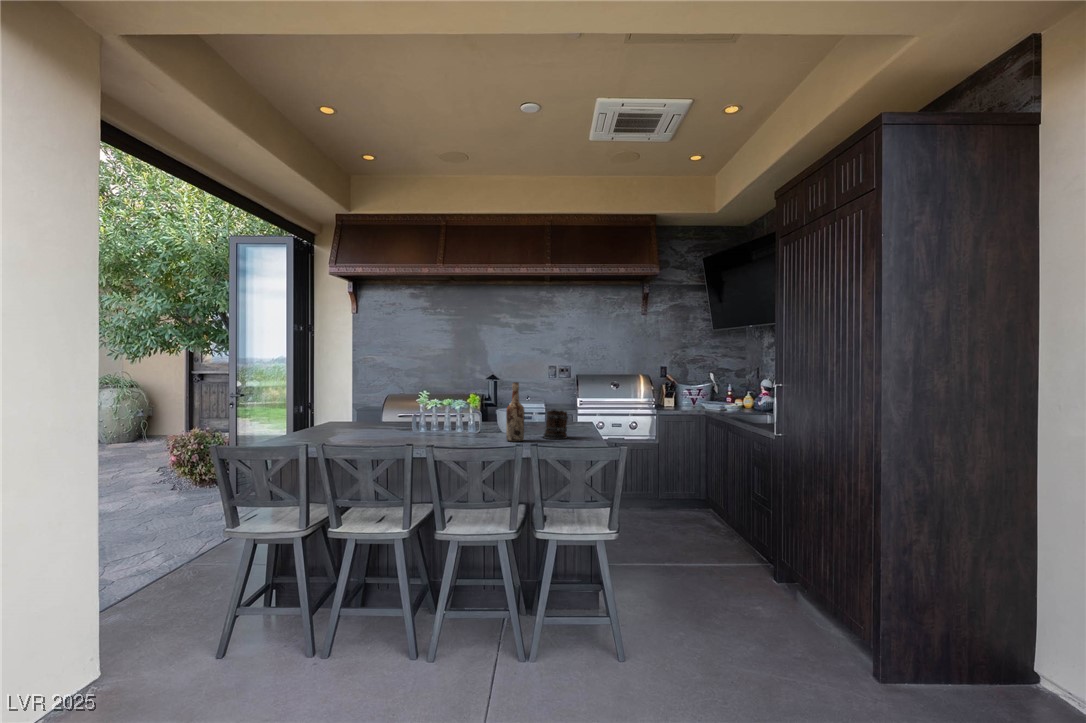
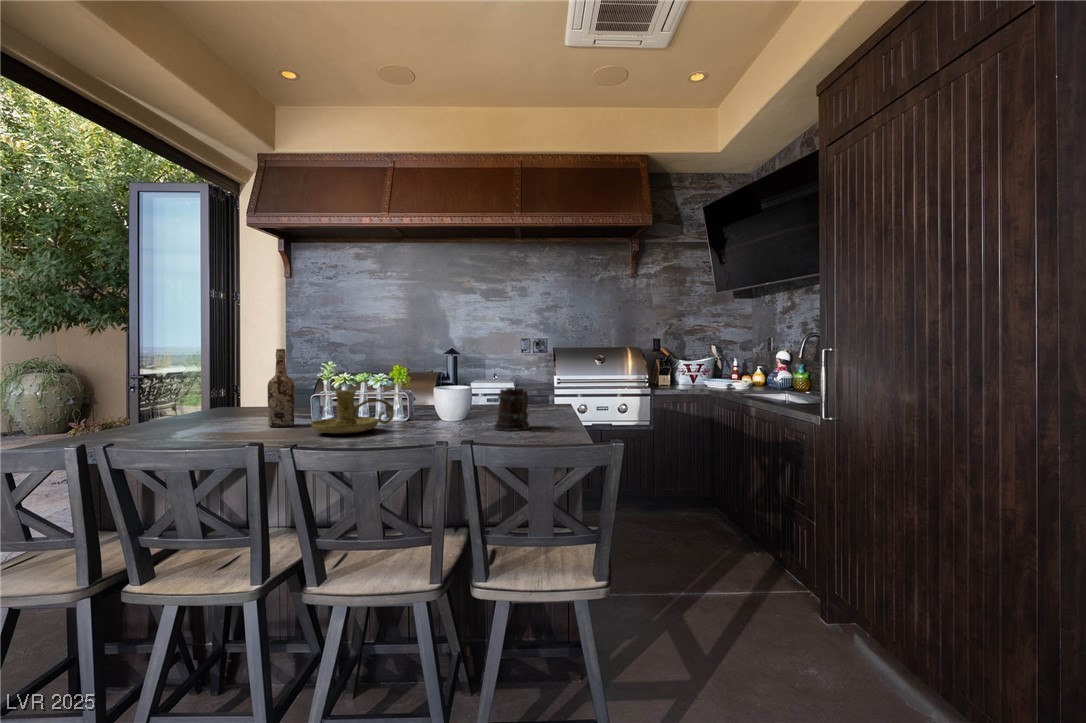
wine bottle: present [506,382,525,442] -> present [268,349,294,427]
candle holder: none [422,410,475,439] -> present [311,390,394,434]

